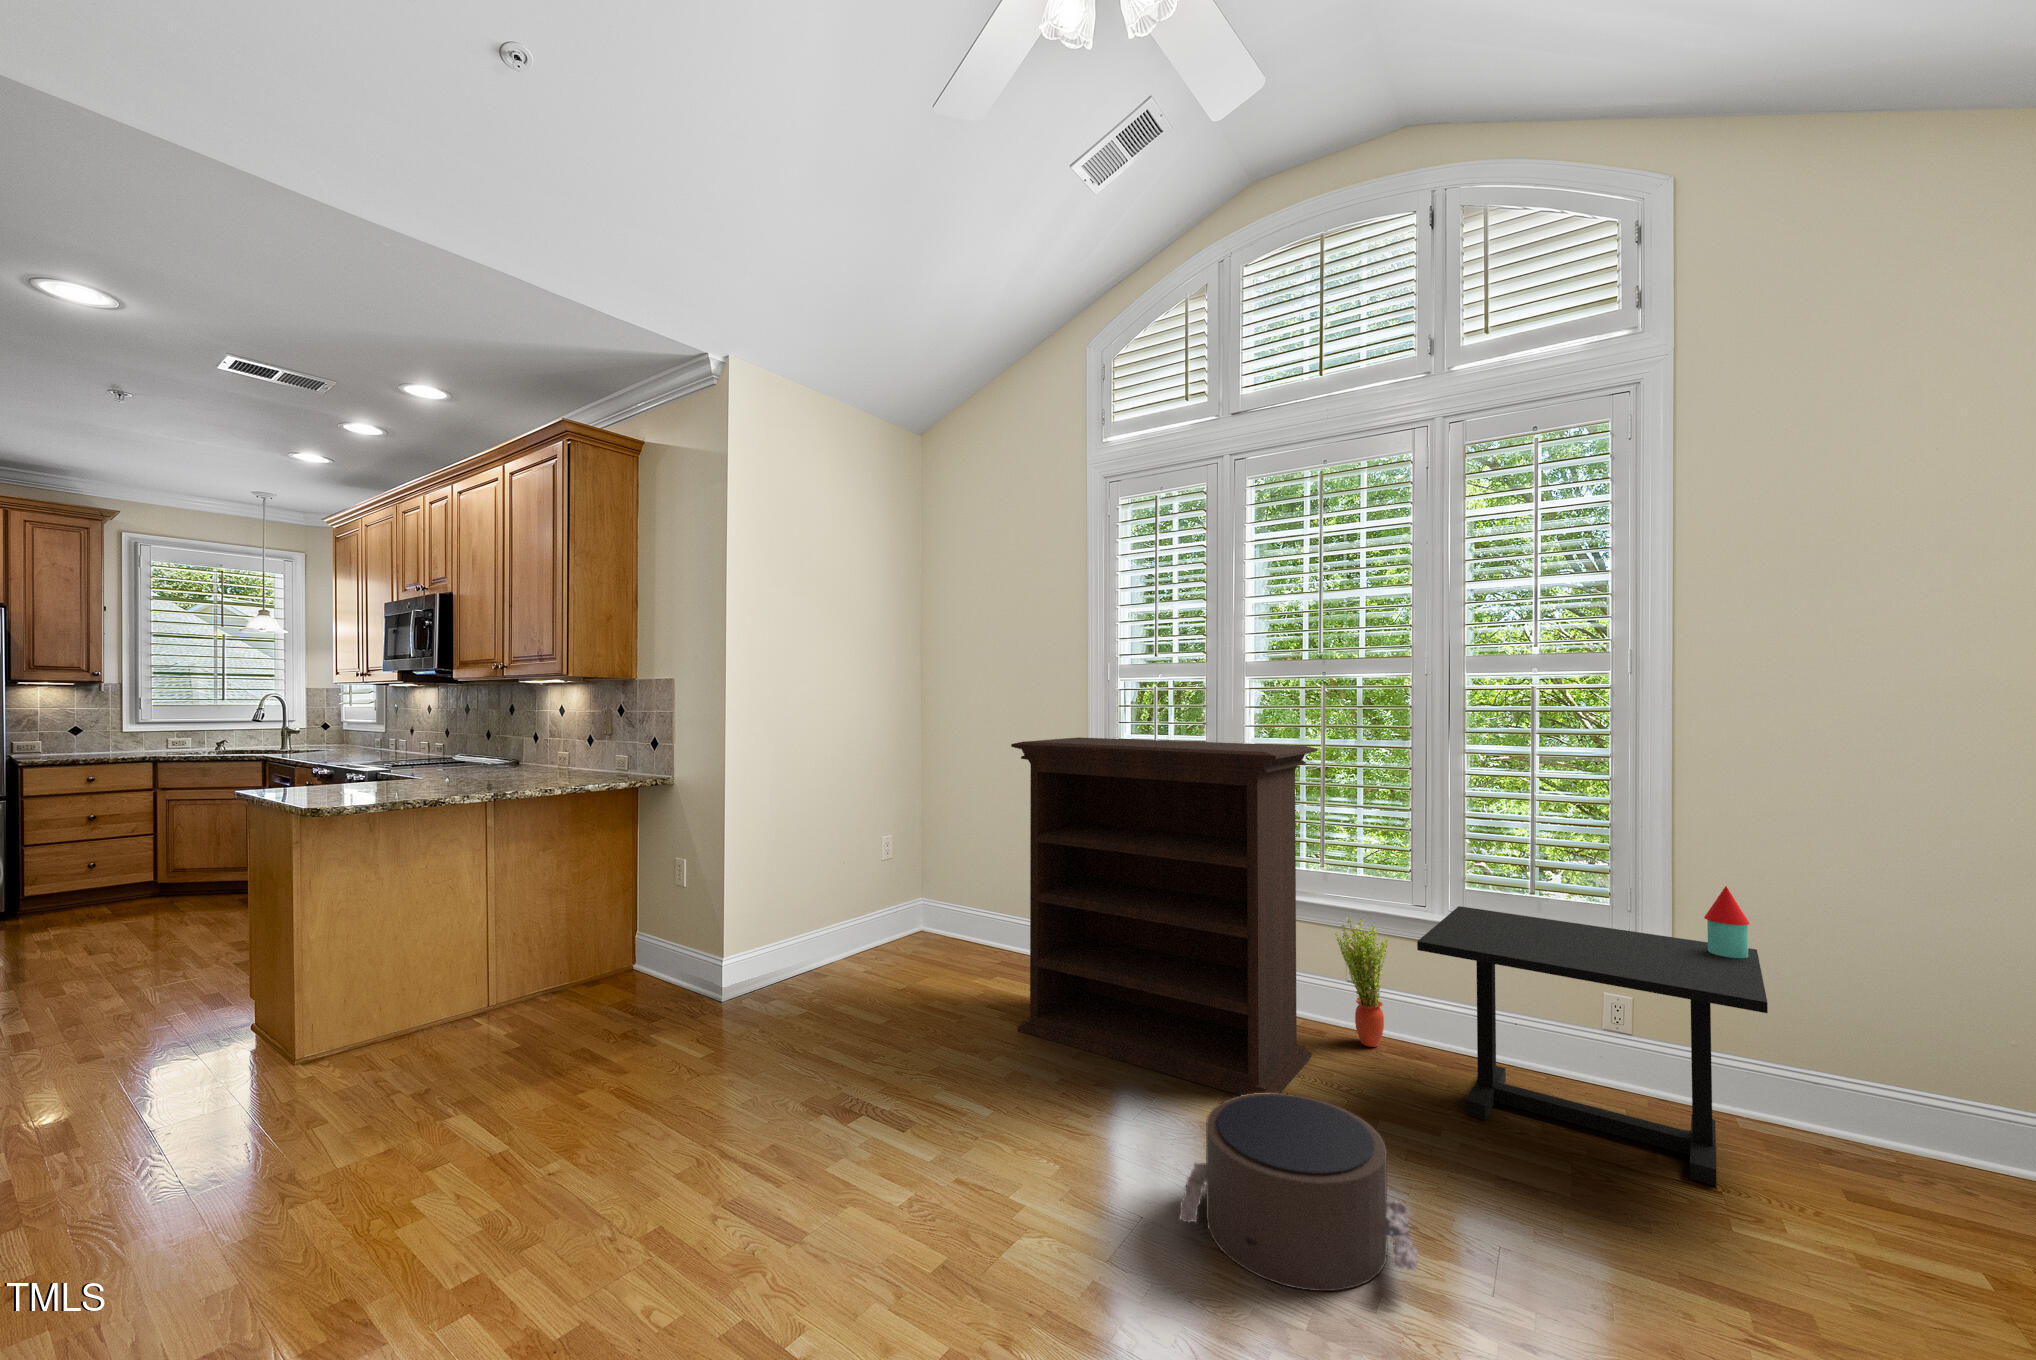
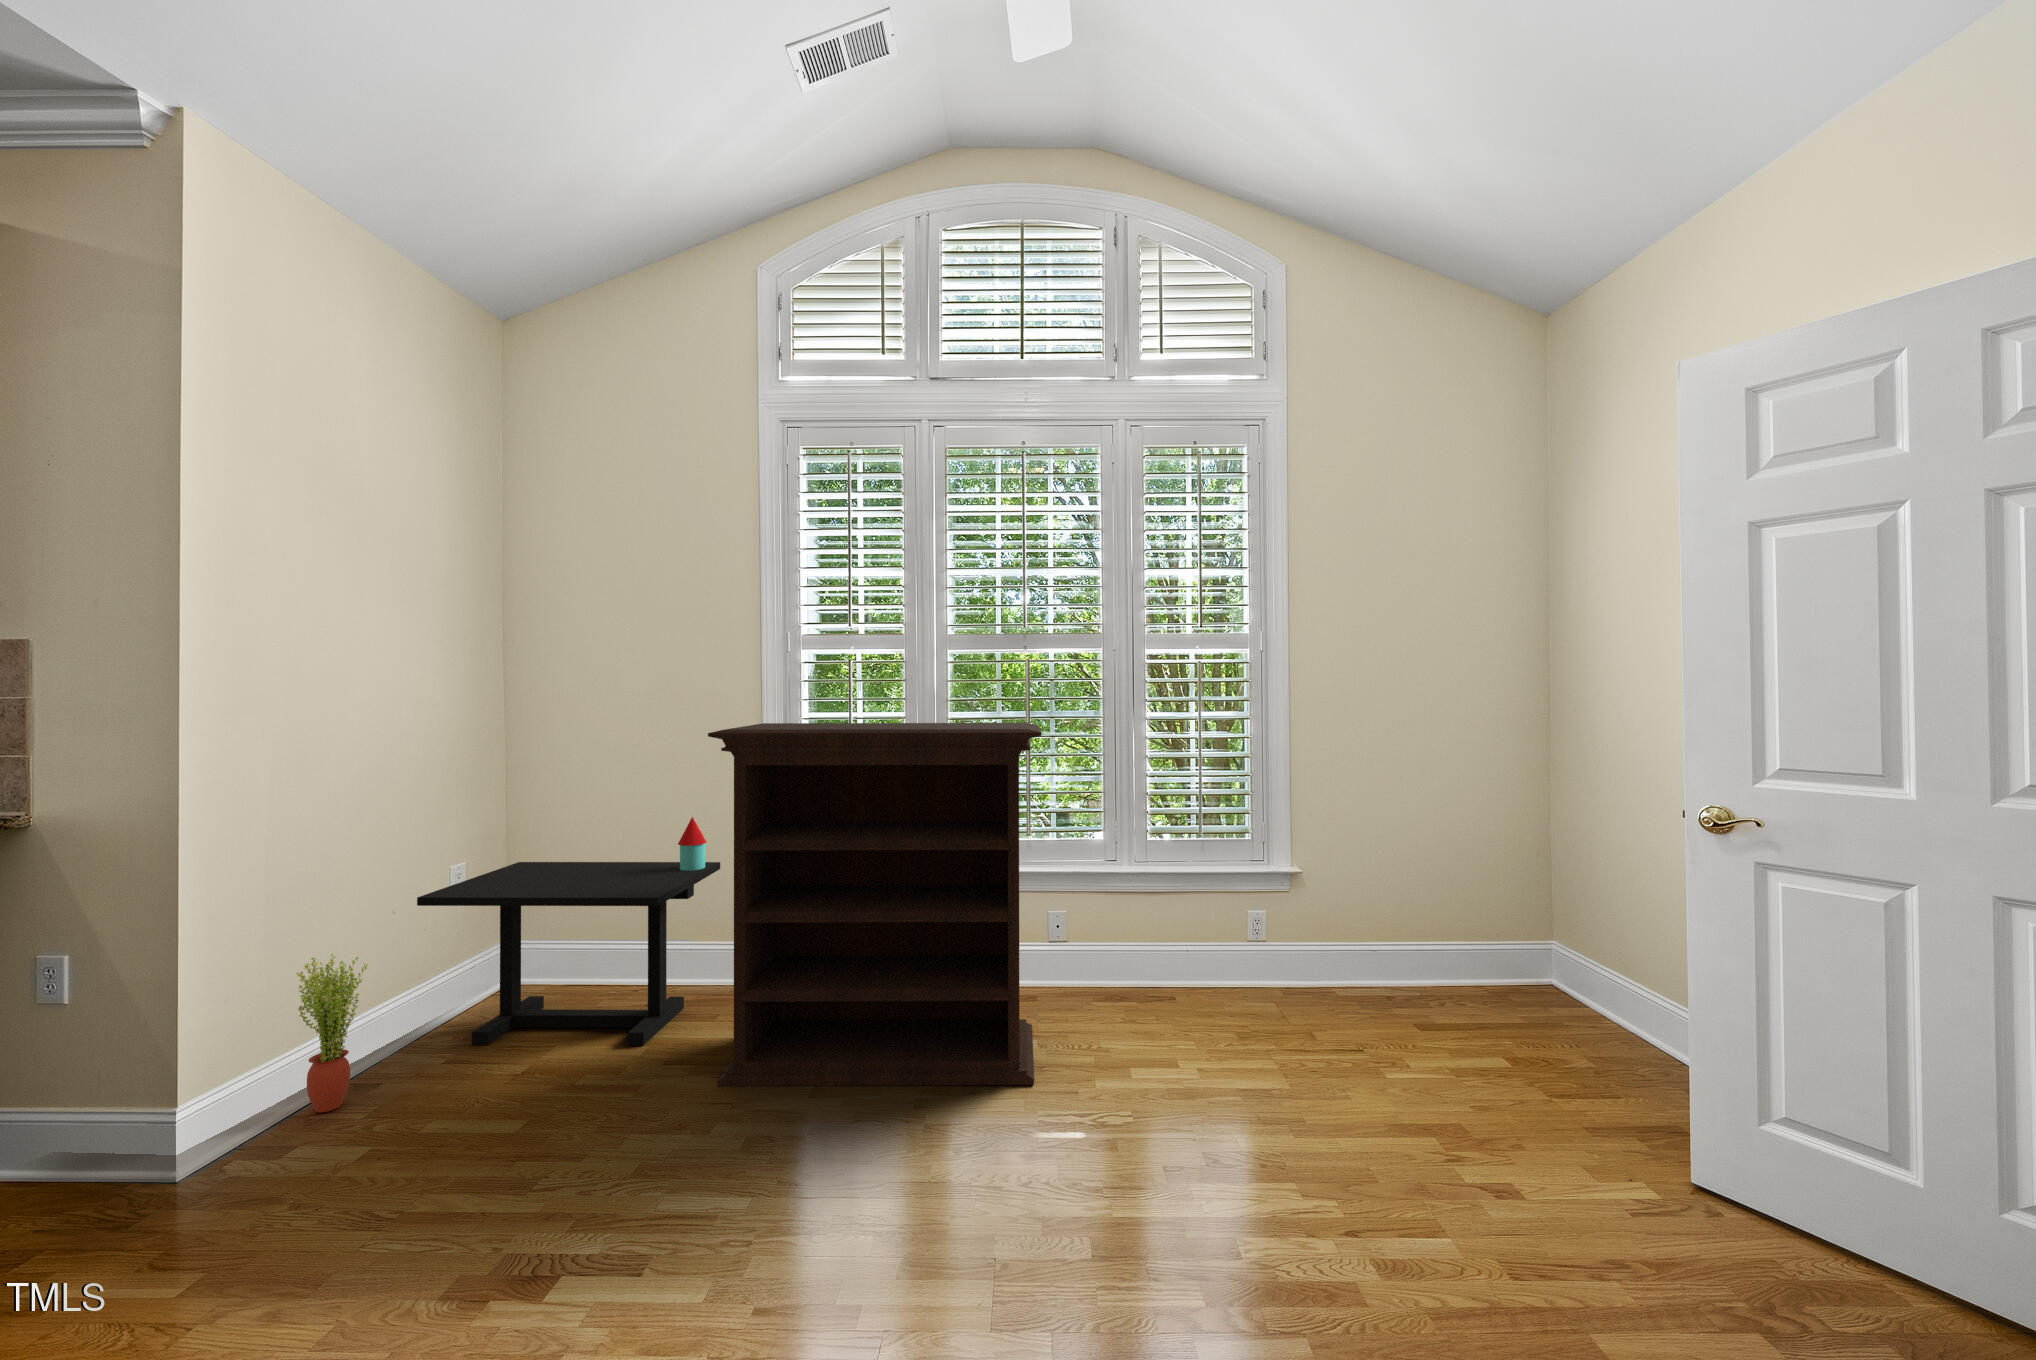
side table: present [1417,886,1768,1186] -> present [417,817,720,1045]
potted plant: present [1334,918,1389,1047] -> present [297,954,368,1112]
pouf: present [1179,1093,1417,1291] -> none [1037,1065,1276,1257]

